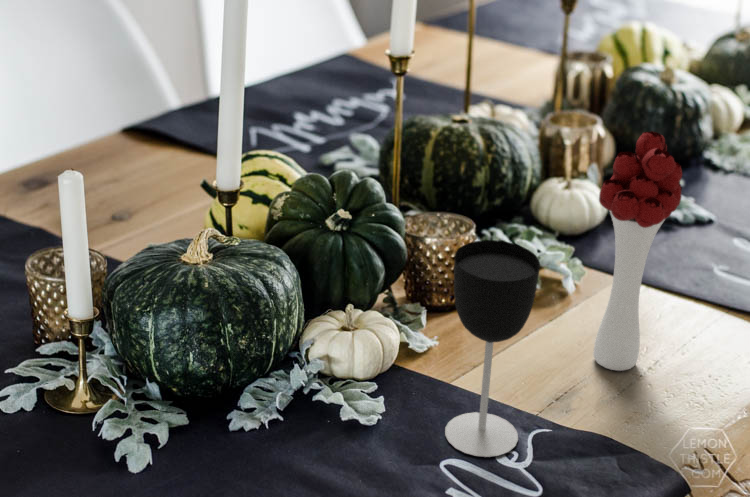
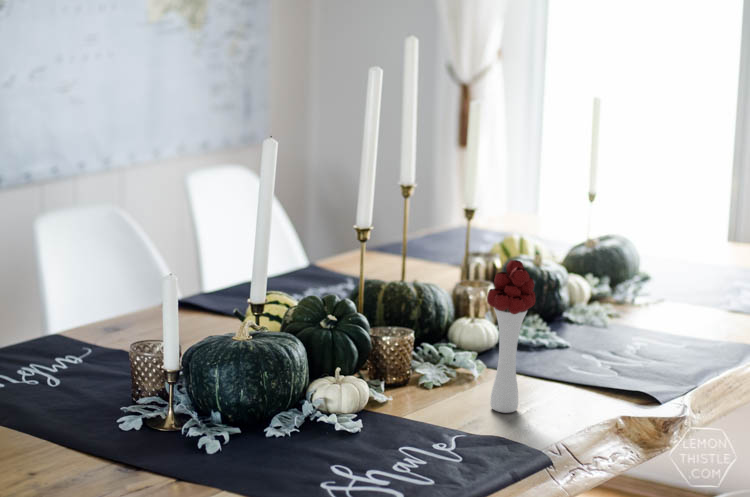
wine glass: present [445,240,540,457] -> none [399,315,452,448]

